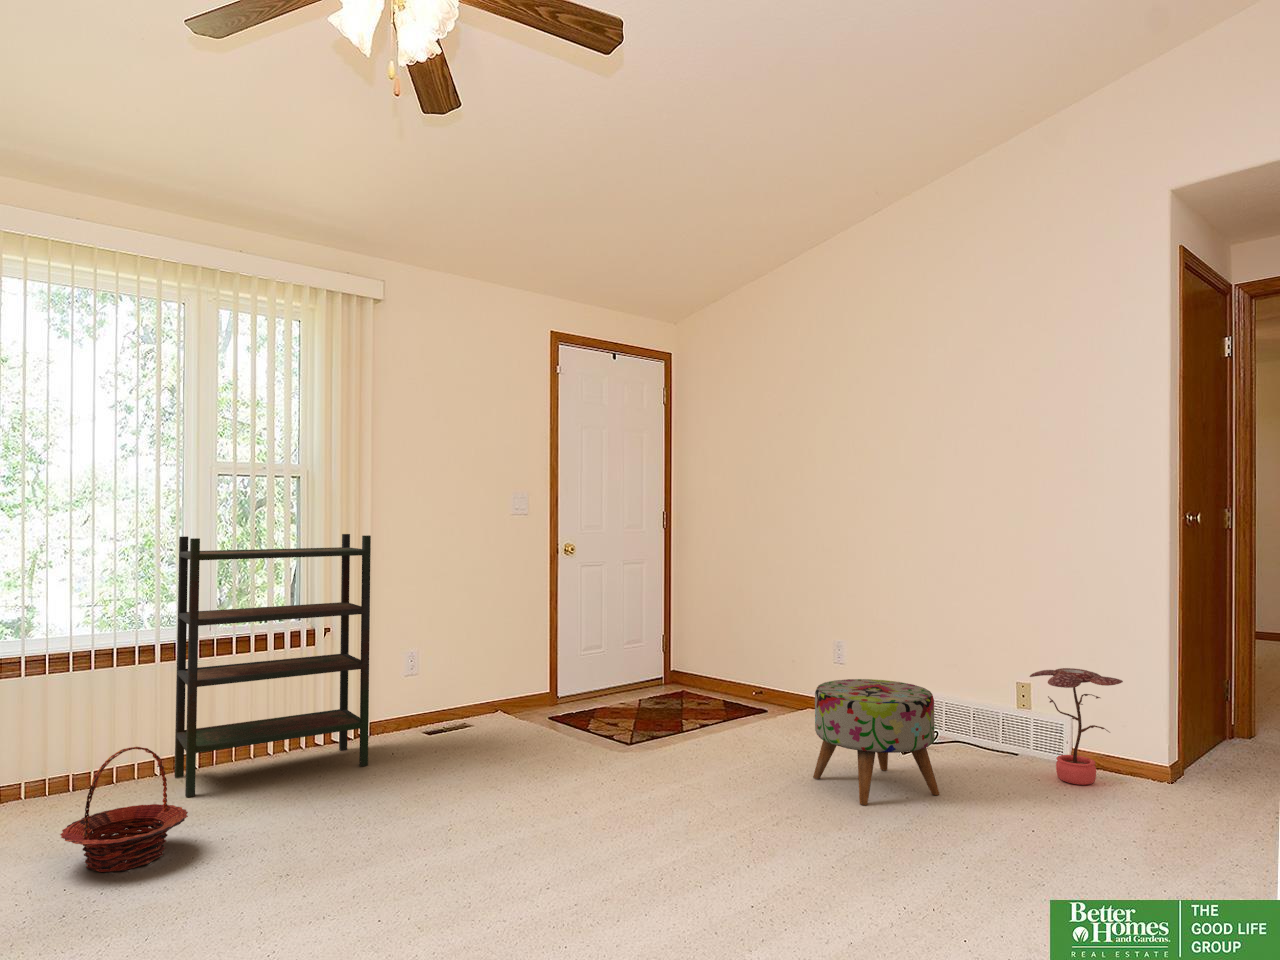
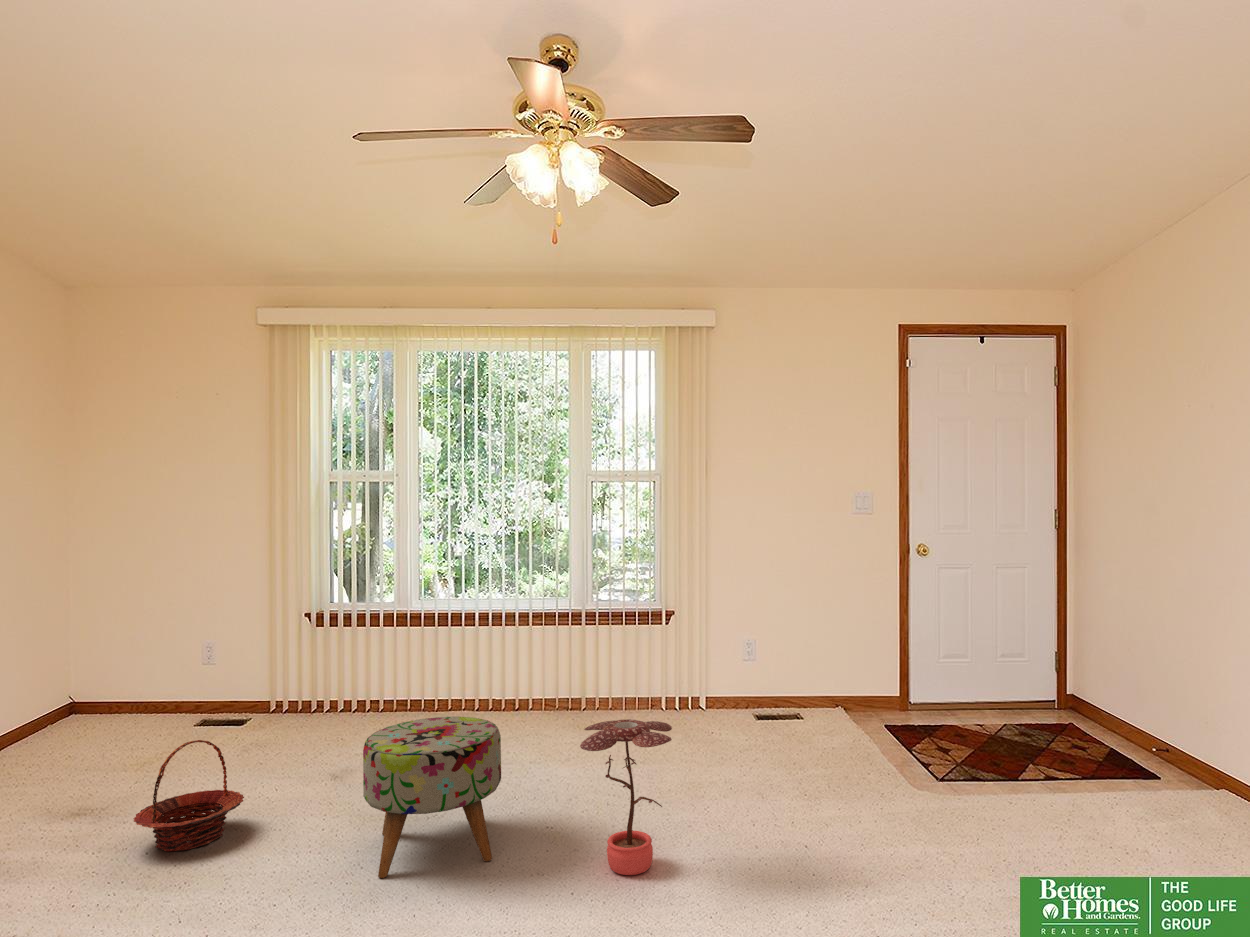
bookshelf: present [175,534,371,797] -> none [244,547,410,782]
potted plant: present [1030,668,1123,785] -> present [580,719,672,875]
ottoman: present [813,679,939,805] -> present [363,716,501,878]

